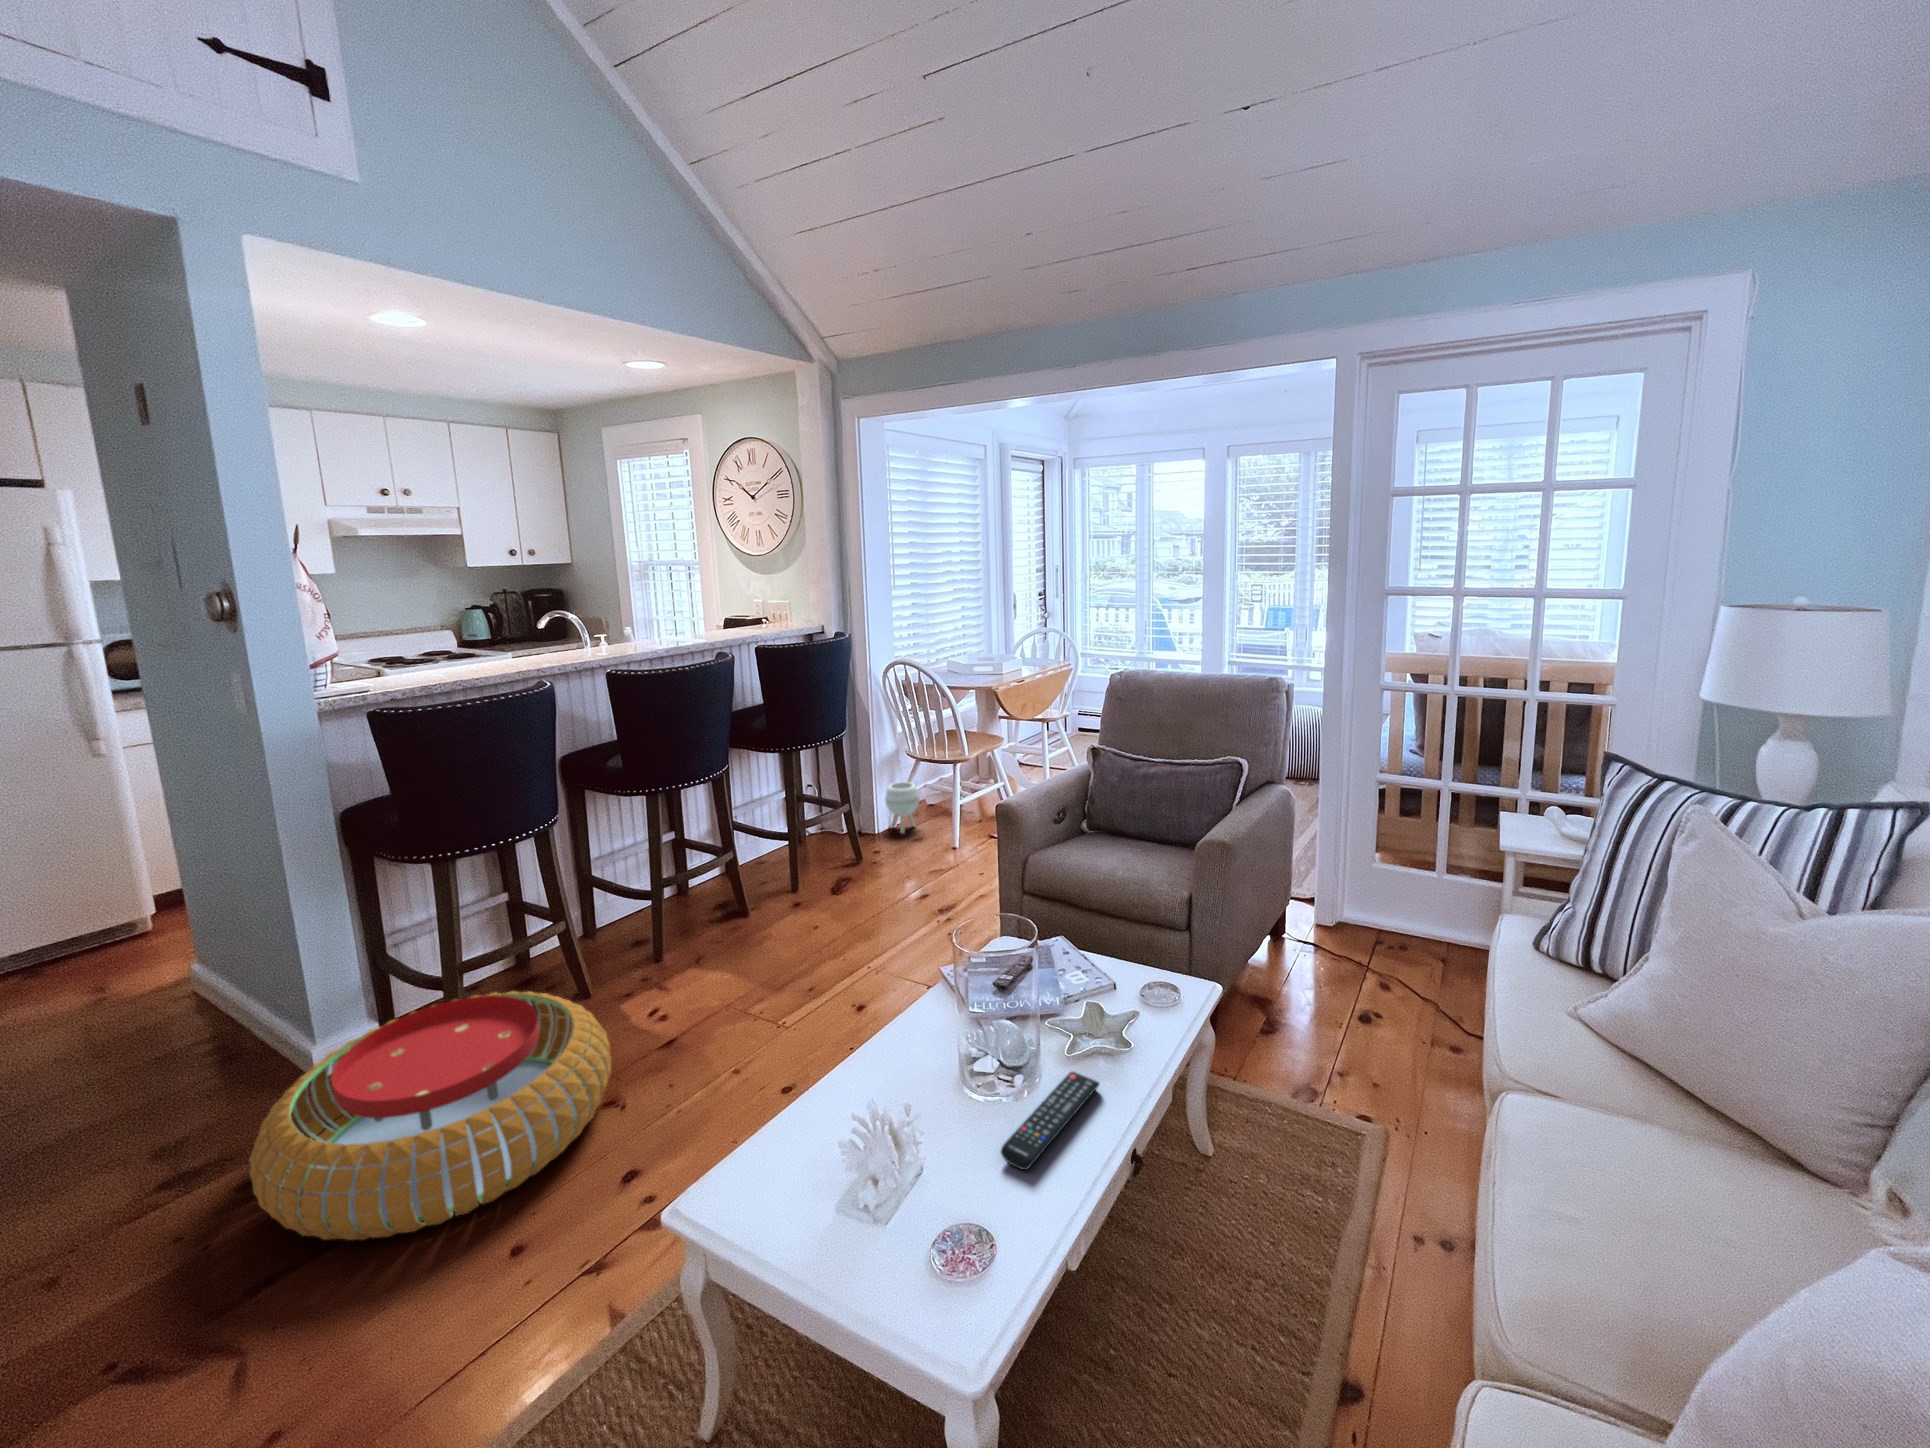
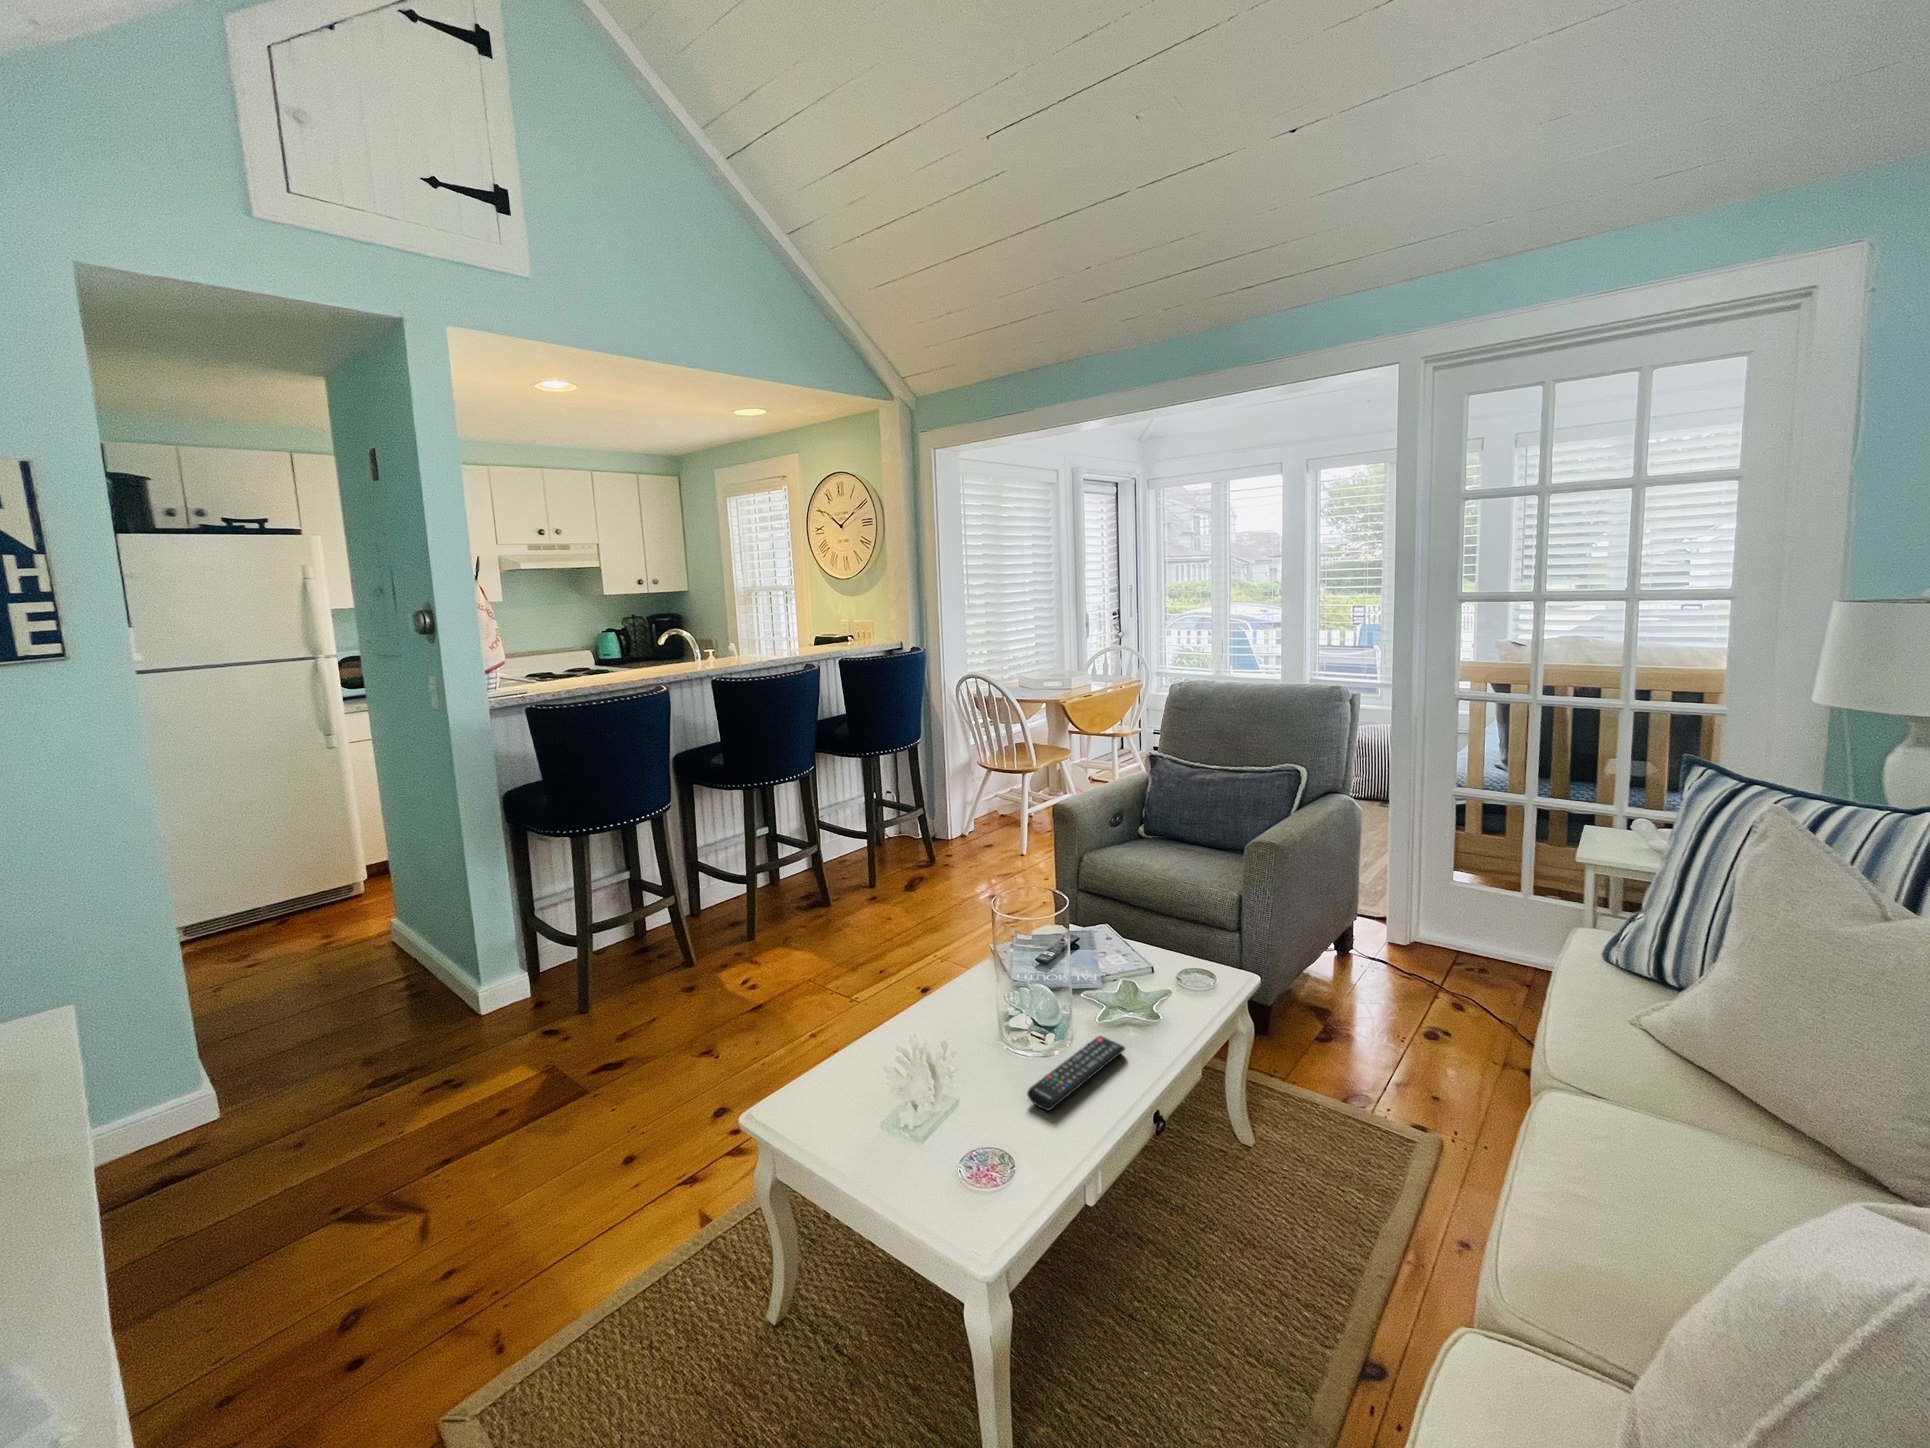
planter: present [885,782,919,834] -> none [958,791,990,841]
pouf: present [249,991,611,1240] -> none [436,951,709,1138]

